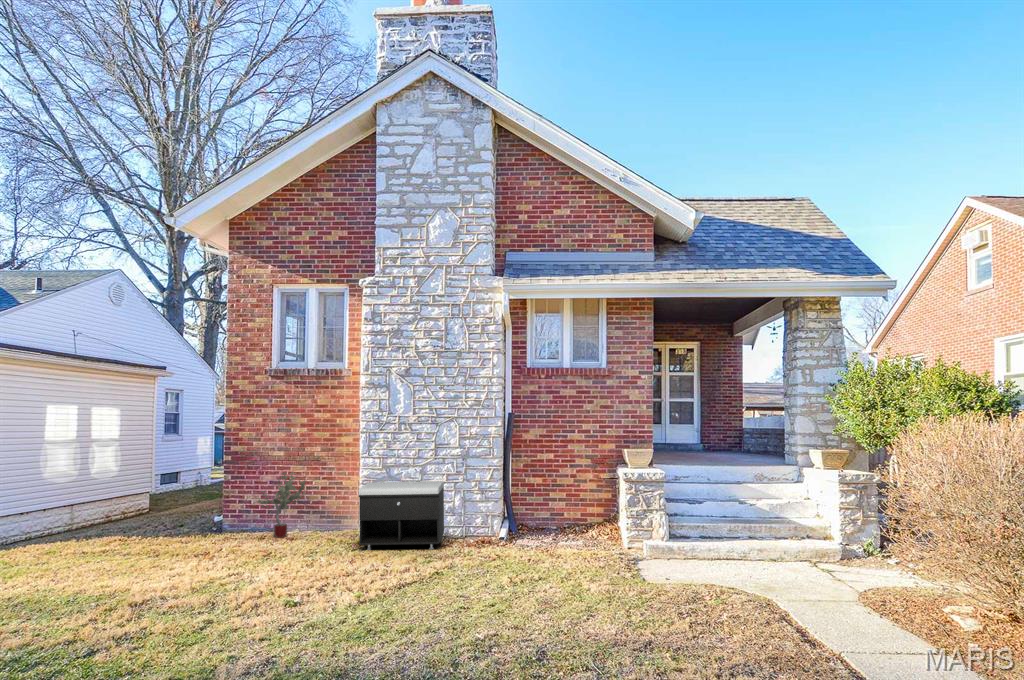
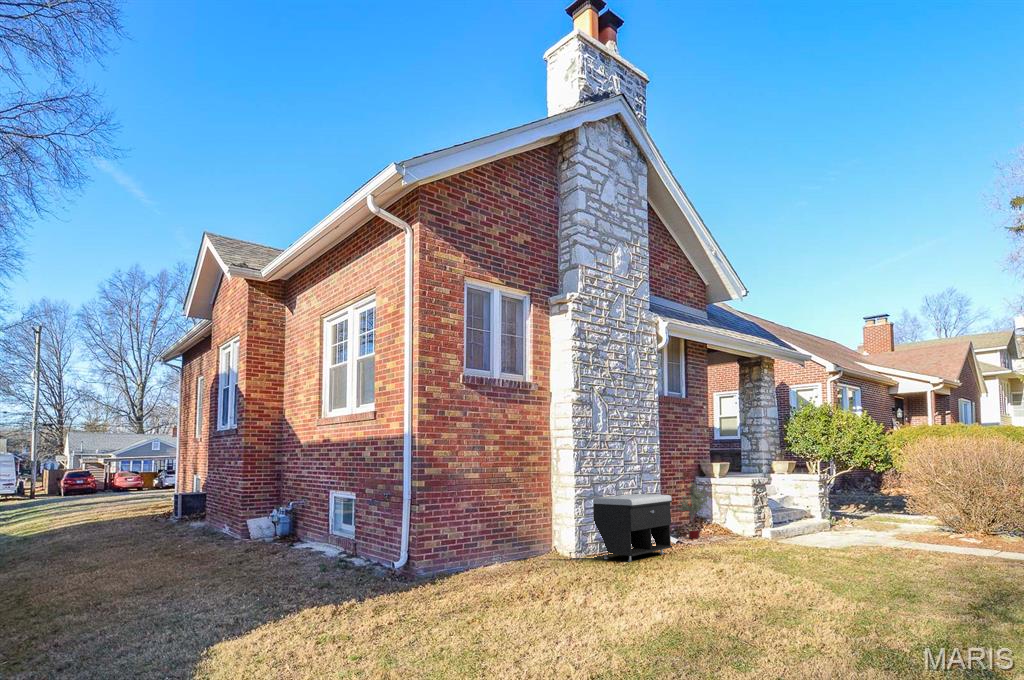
potted tree: present [258,472,305,538] -> present [677,483,708,539]

